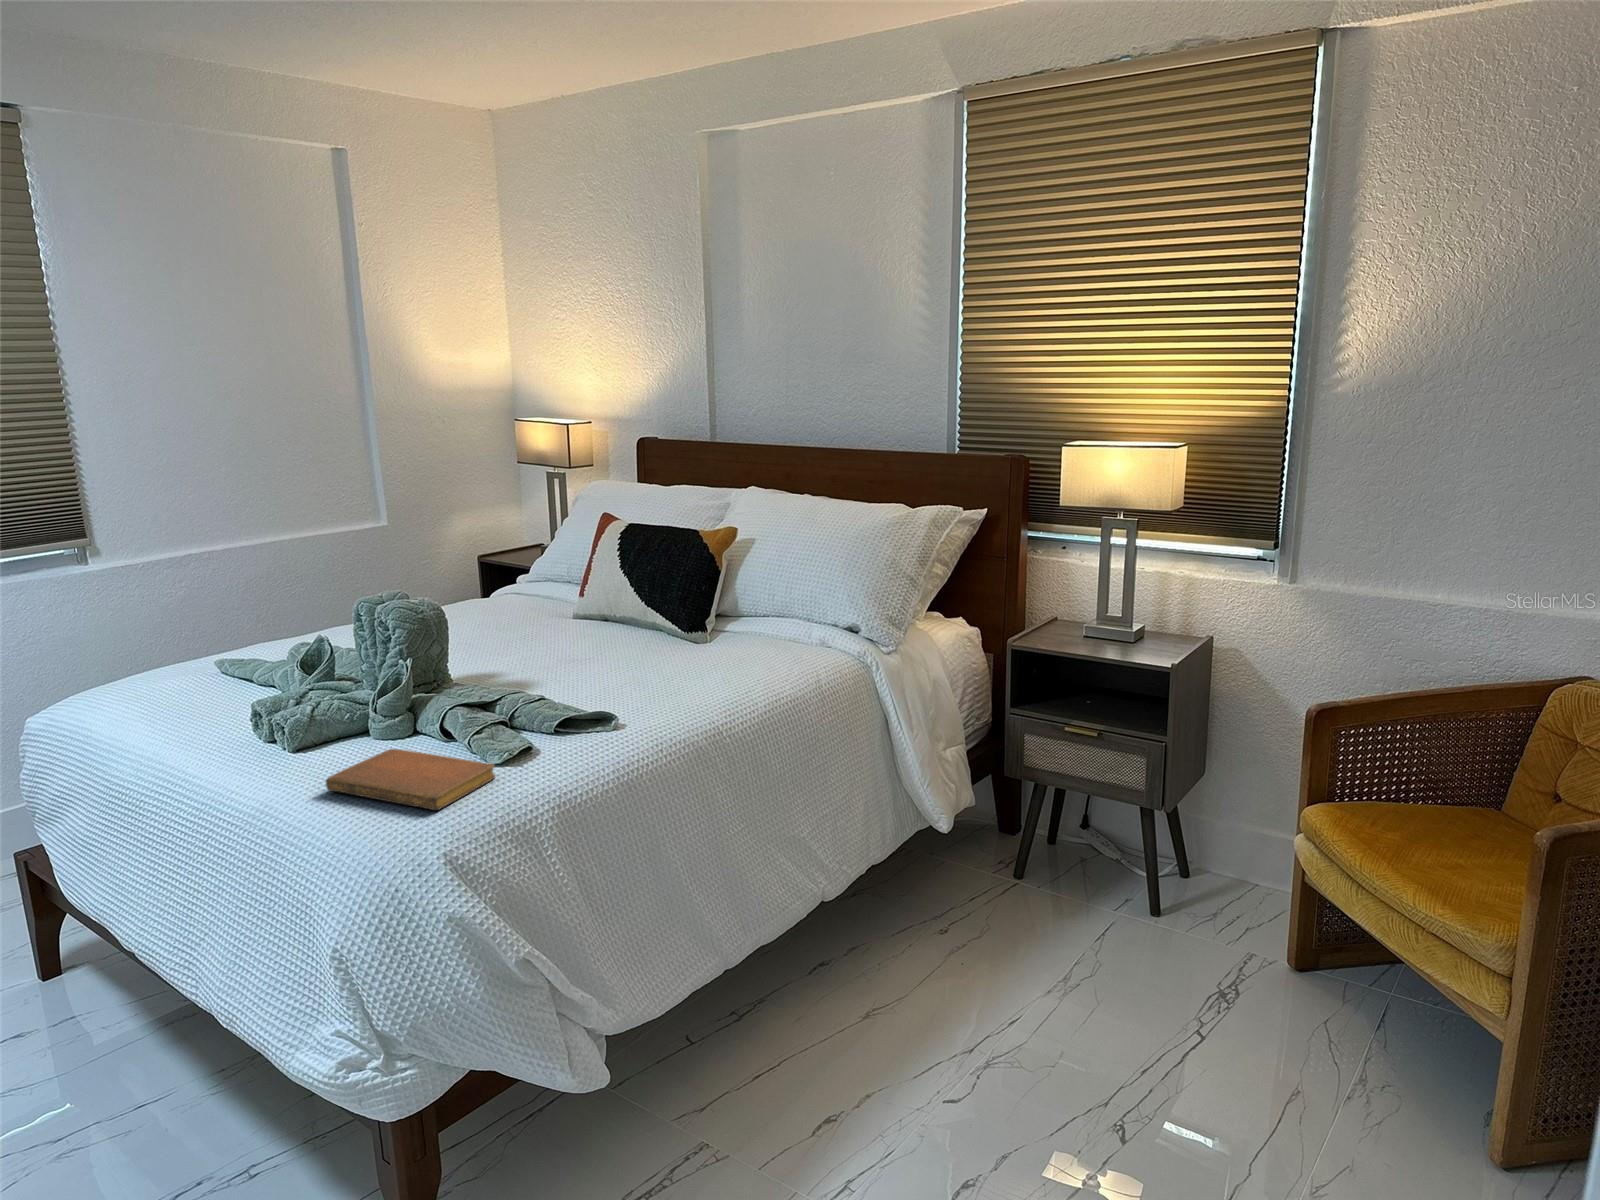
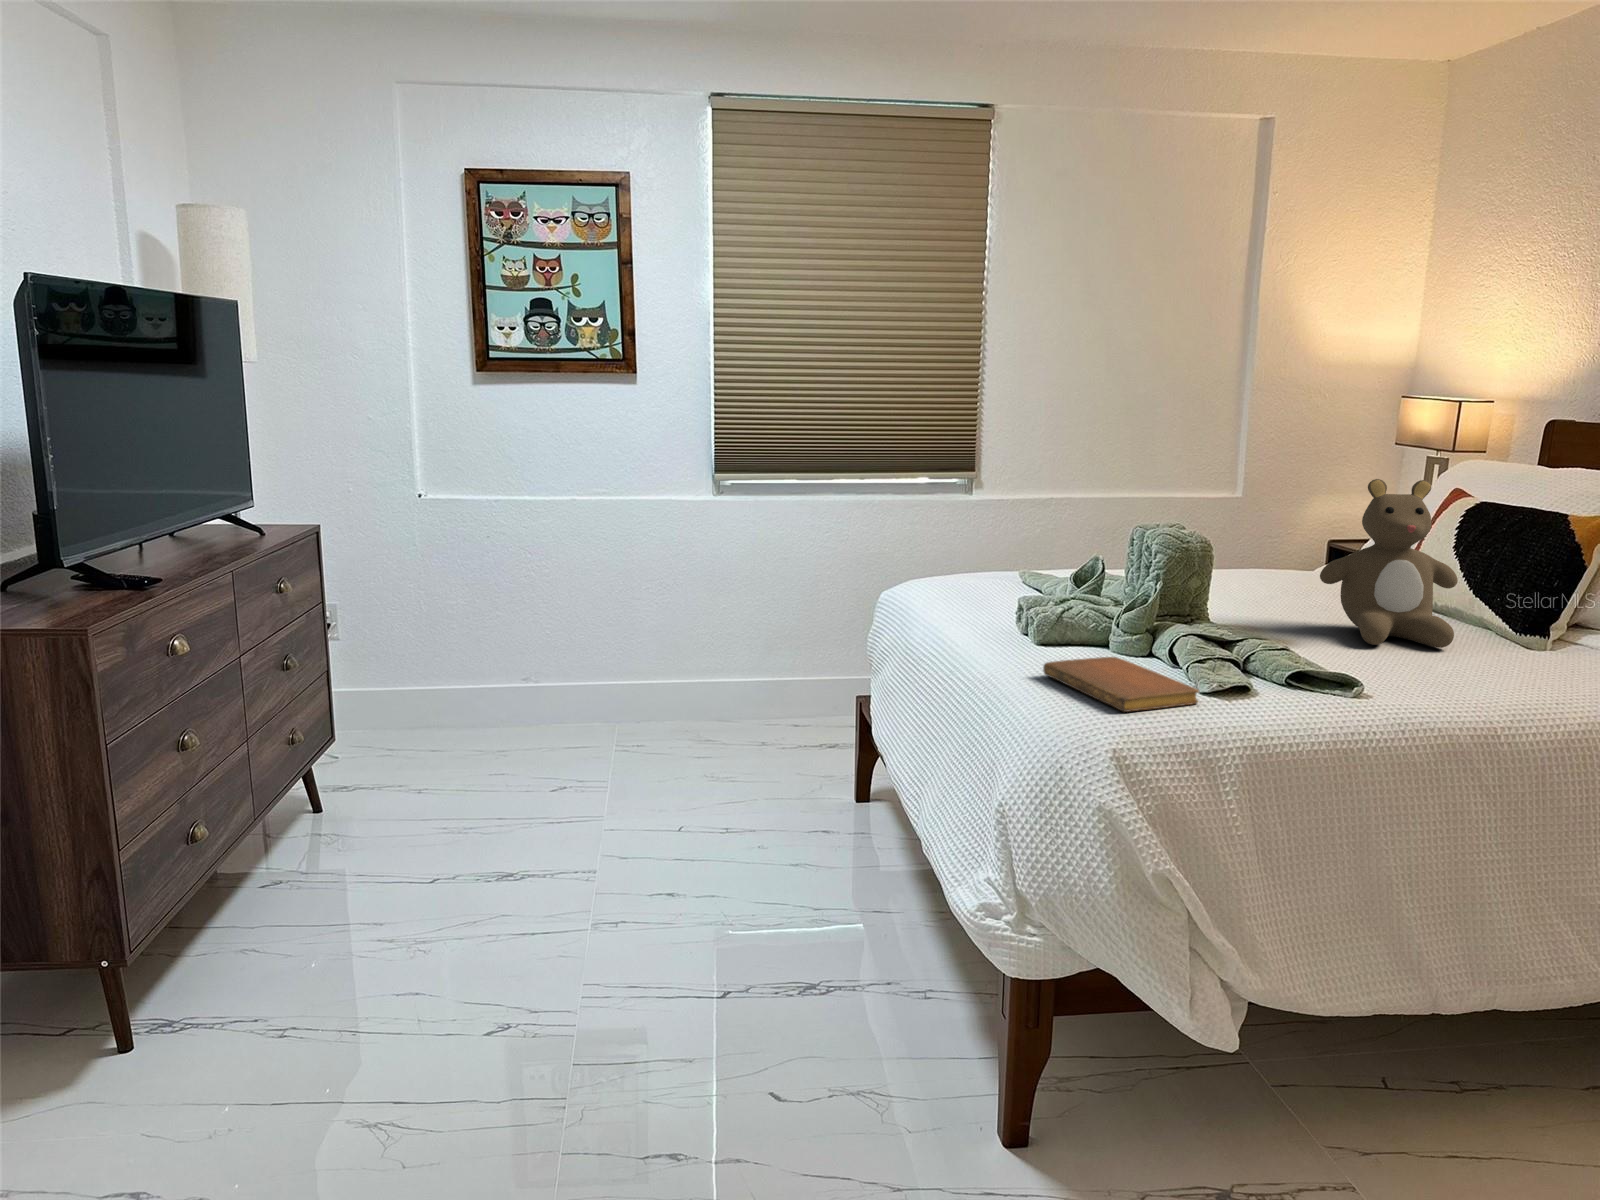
teddy bear: none [533,517,649,669] -> present [1320,479,1458,648]

